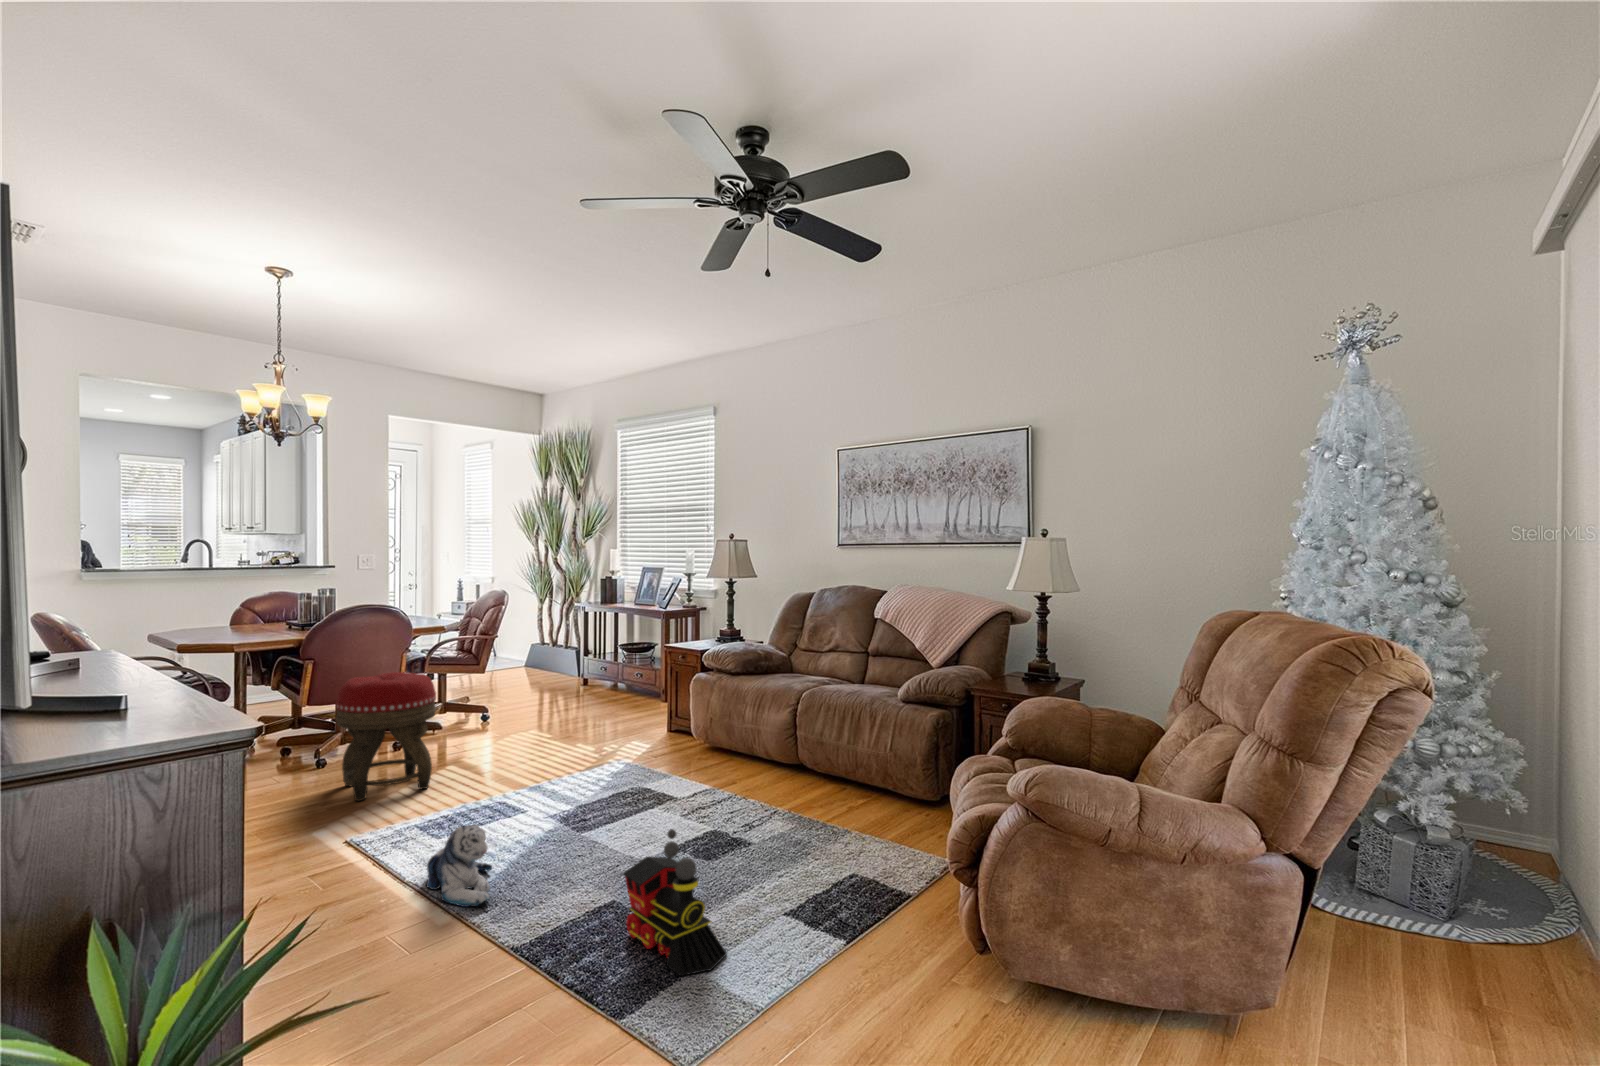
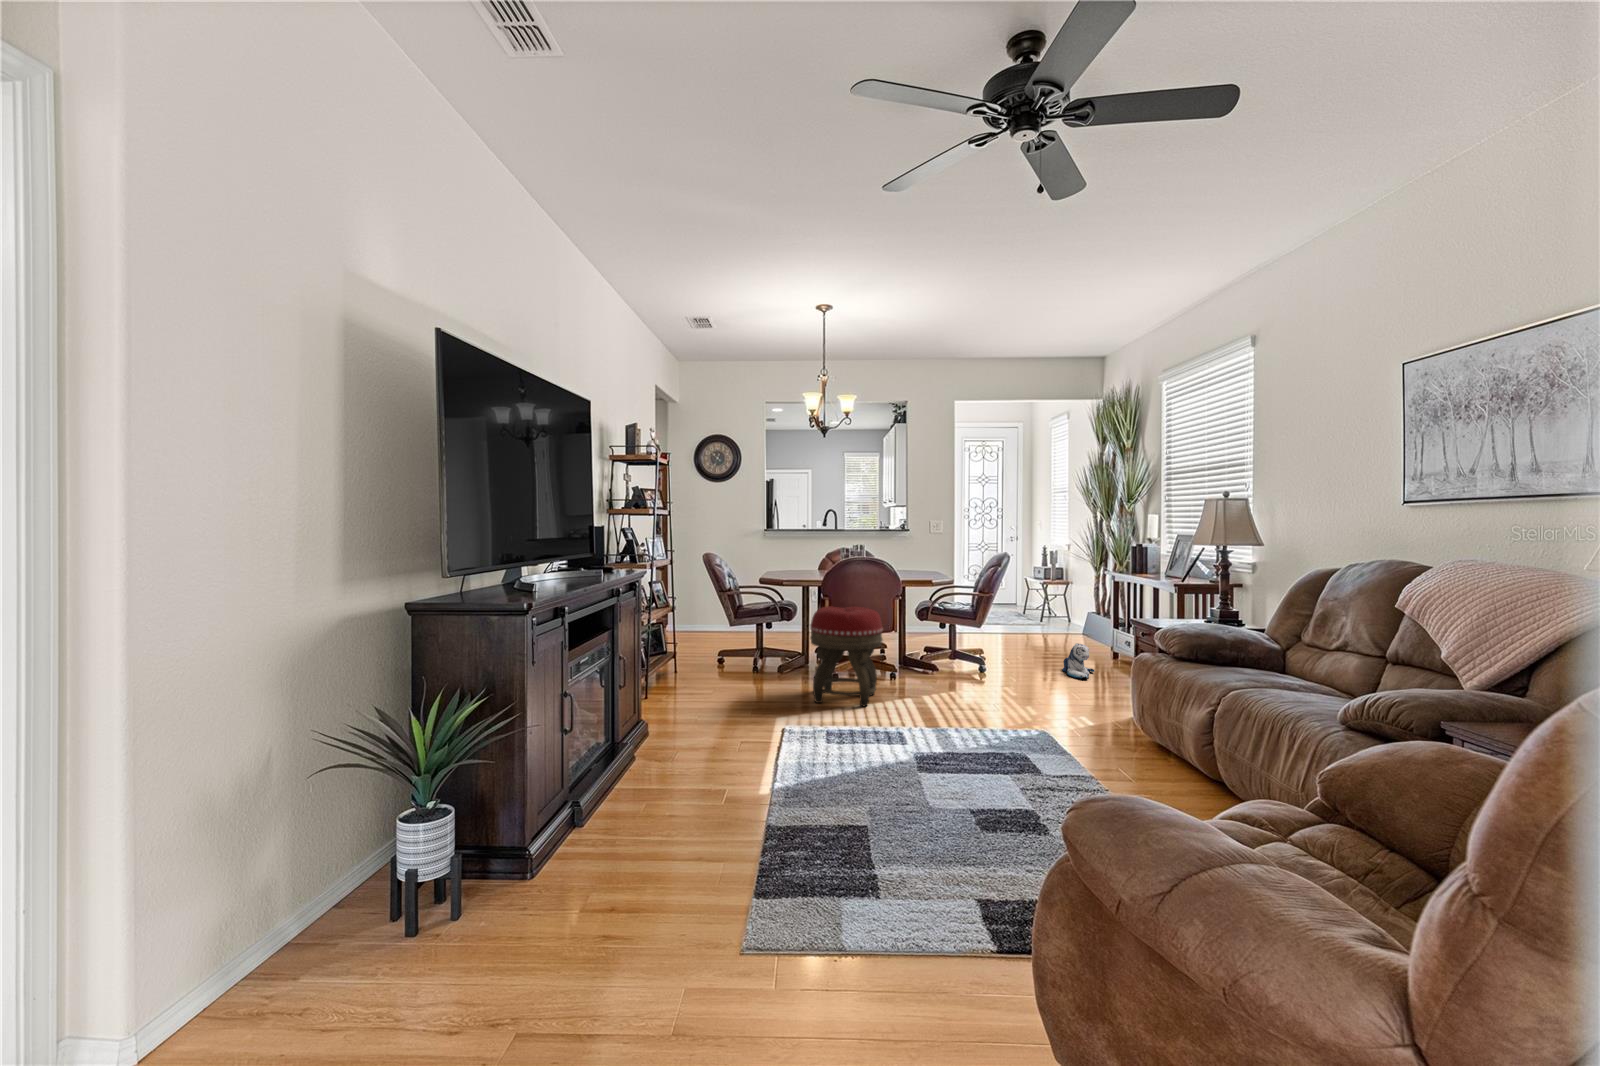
plush toy: present [426,824,492,907] -> present [1062,643,1095,679]
toy train: present [623,829,727,976] -> none [808,770,877,920]

